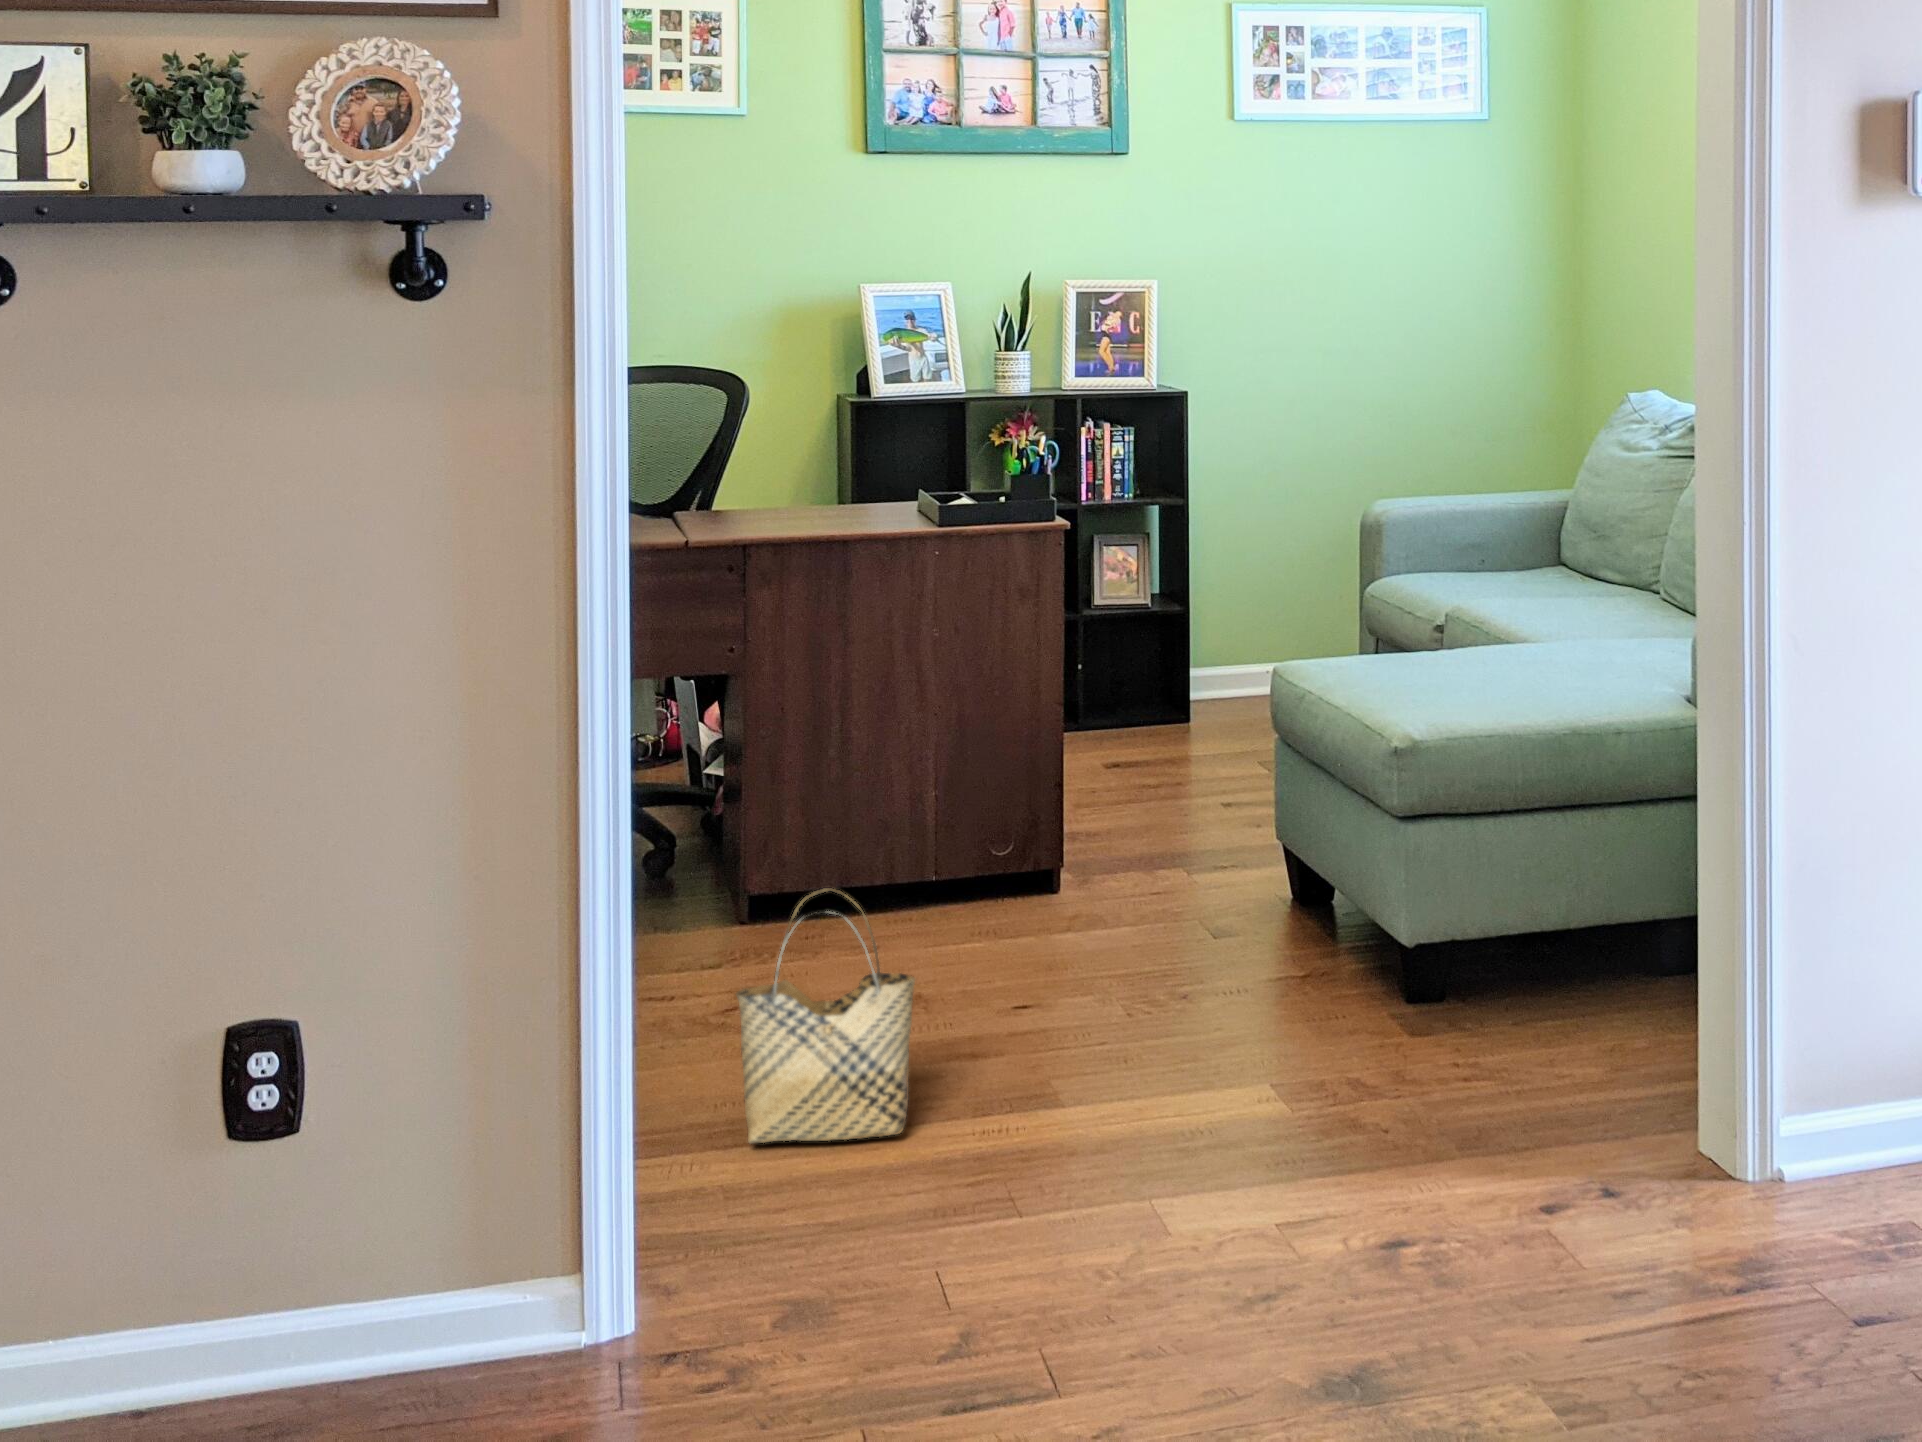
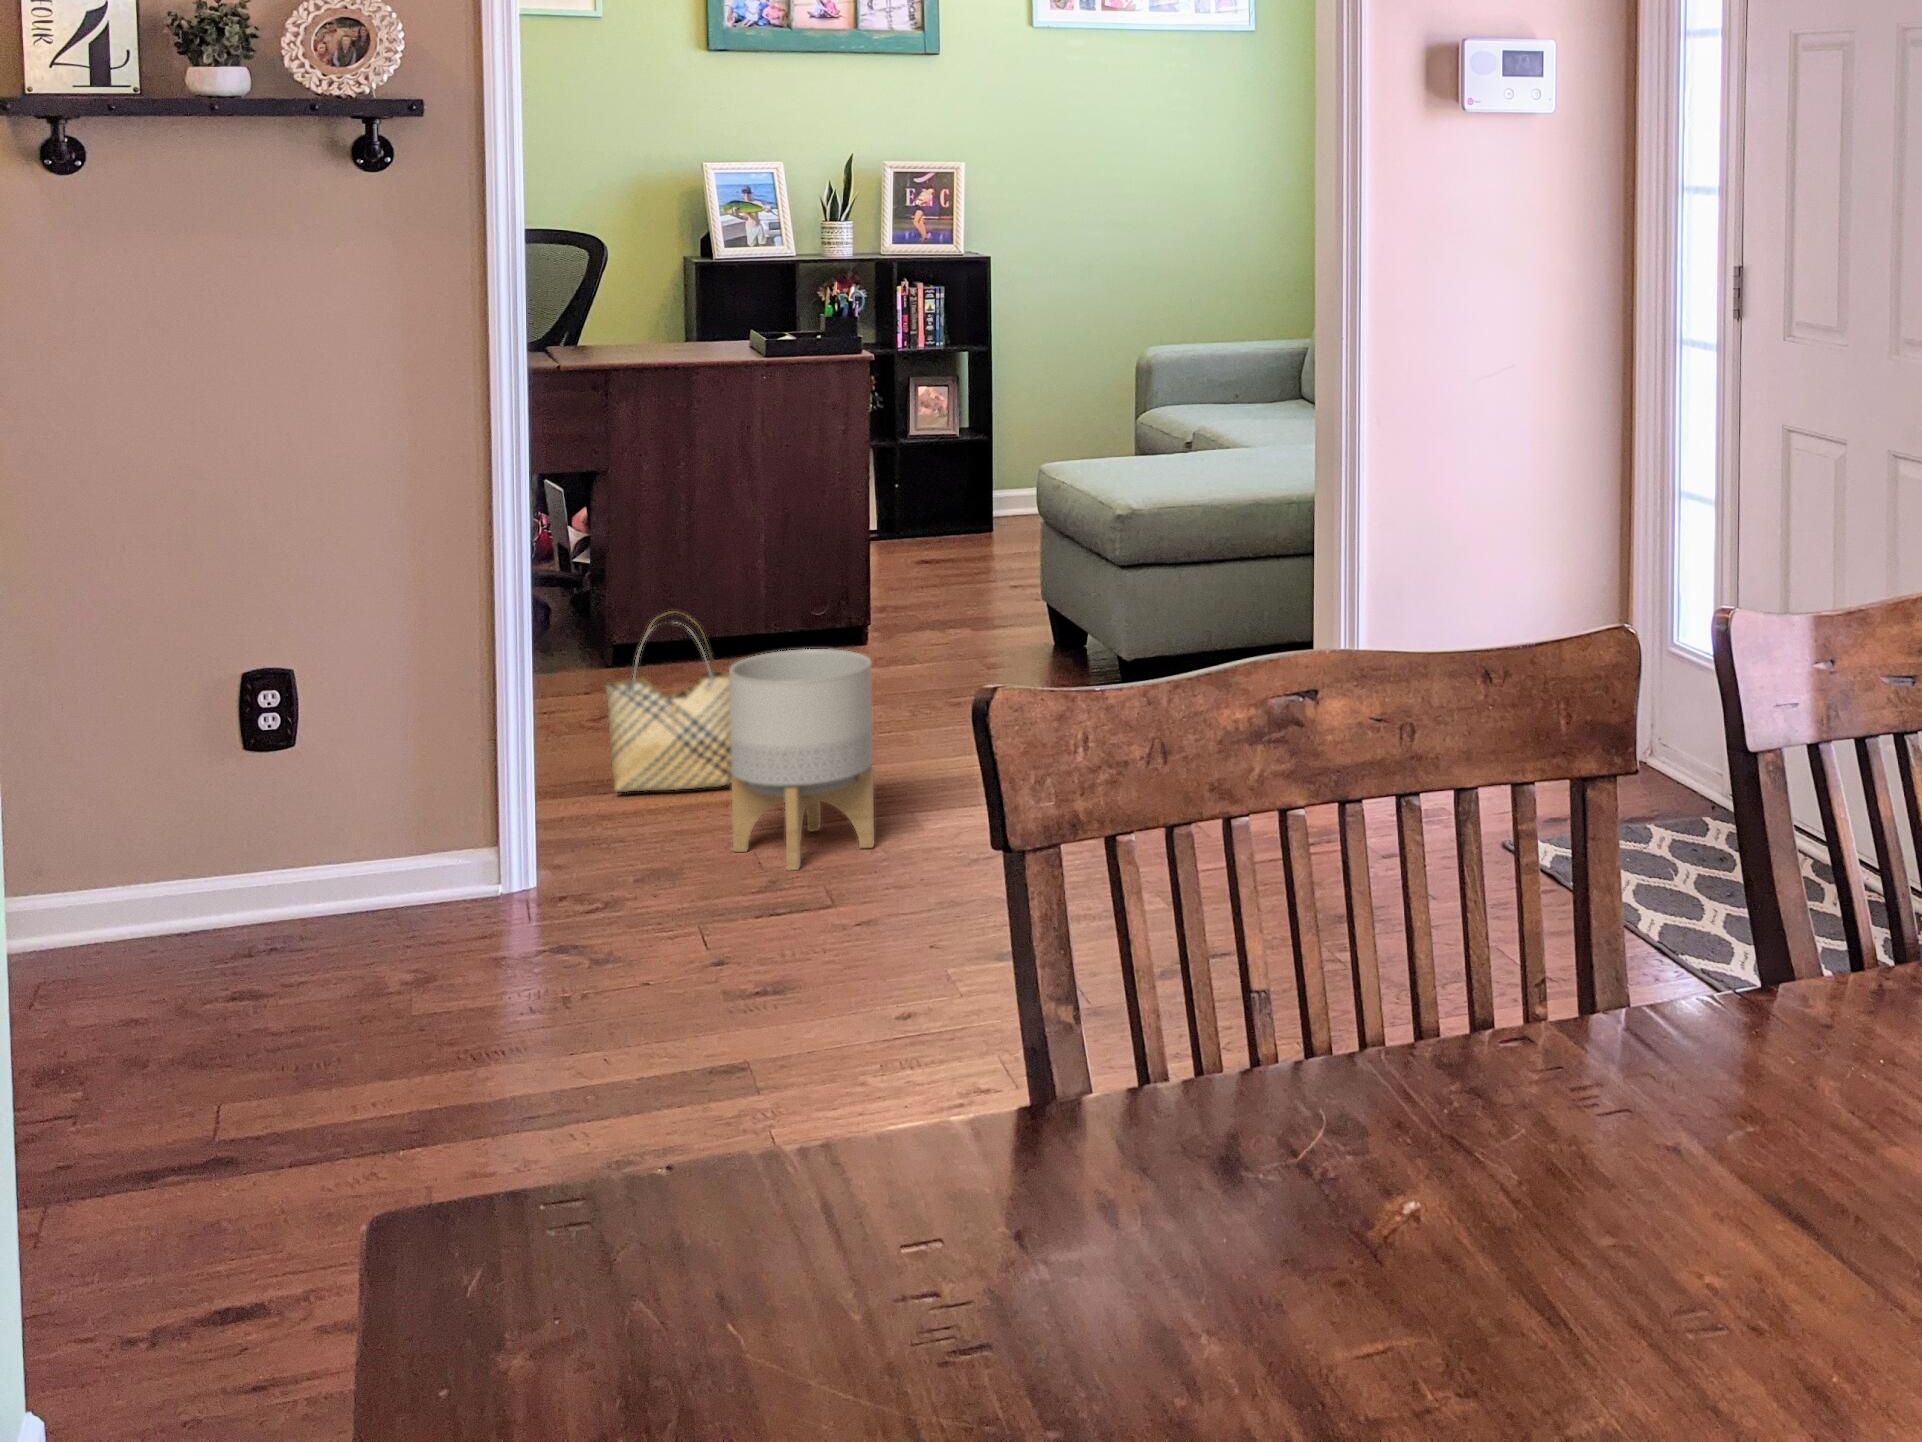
planter: none [905,967,1105,1309] -> present [729,649,874,870]

